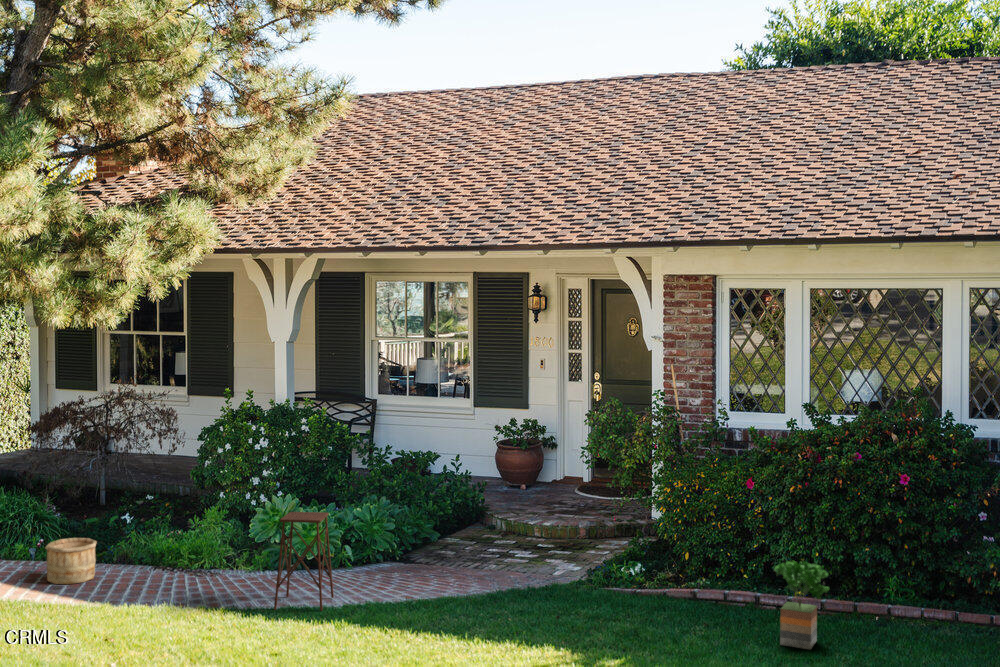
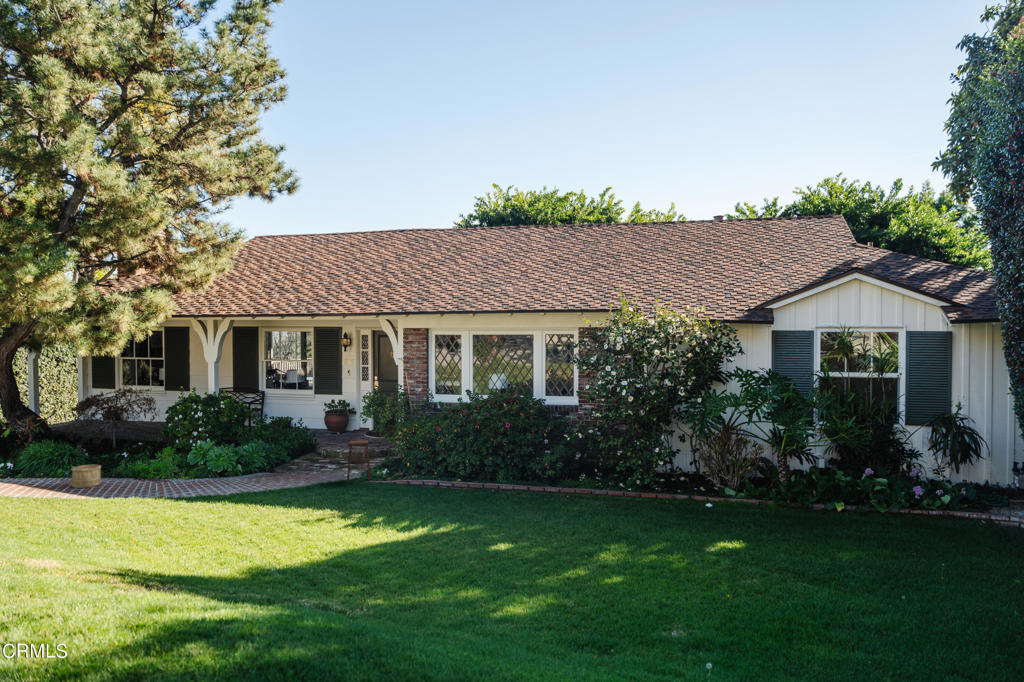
side table: present [274,512,334,611] -> present [347,440,371,485]
potted tree: present [775,561,828,649] -> none [434,451,457,488]

